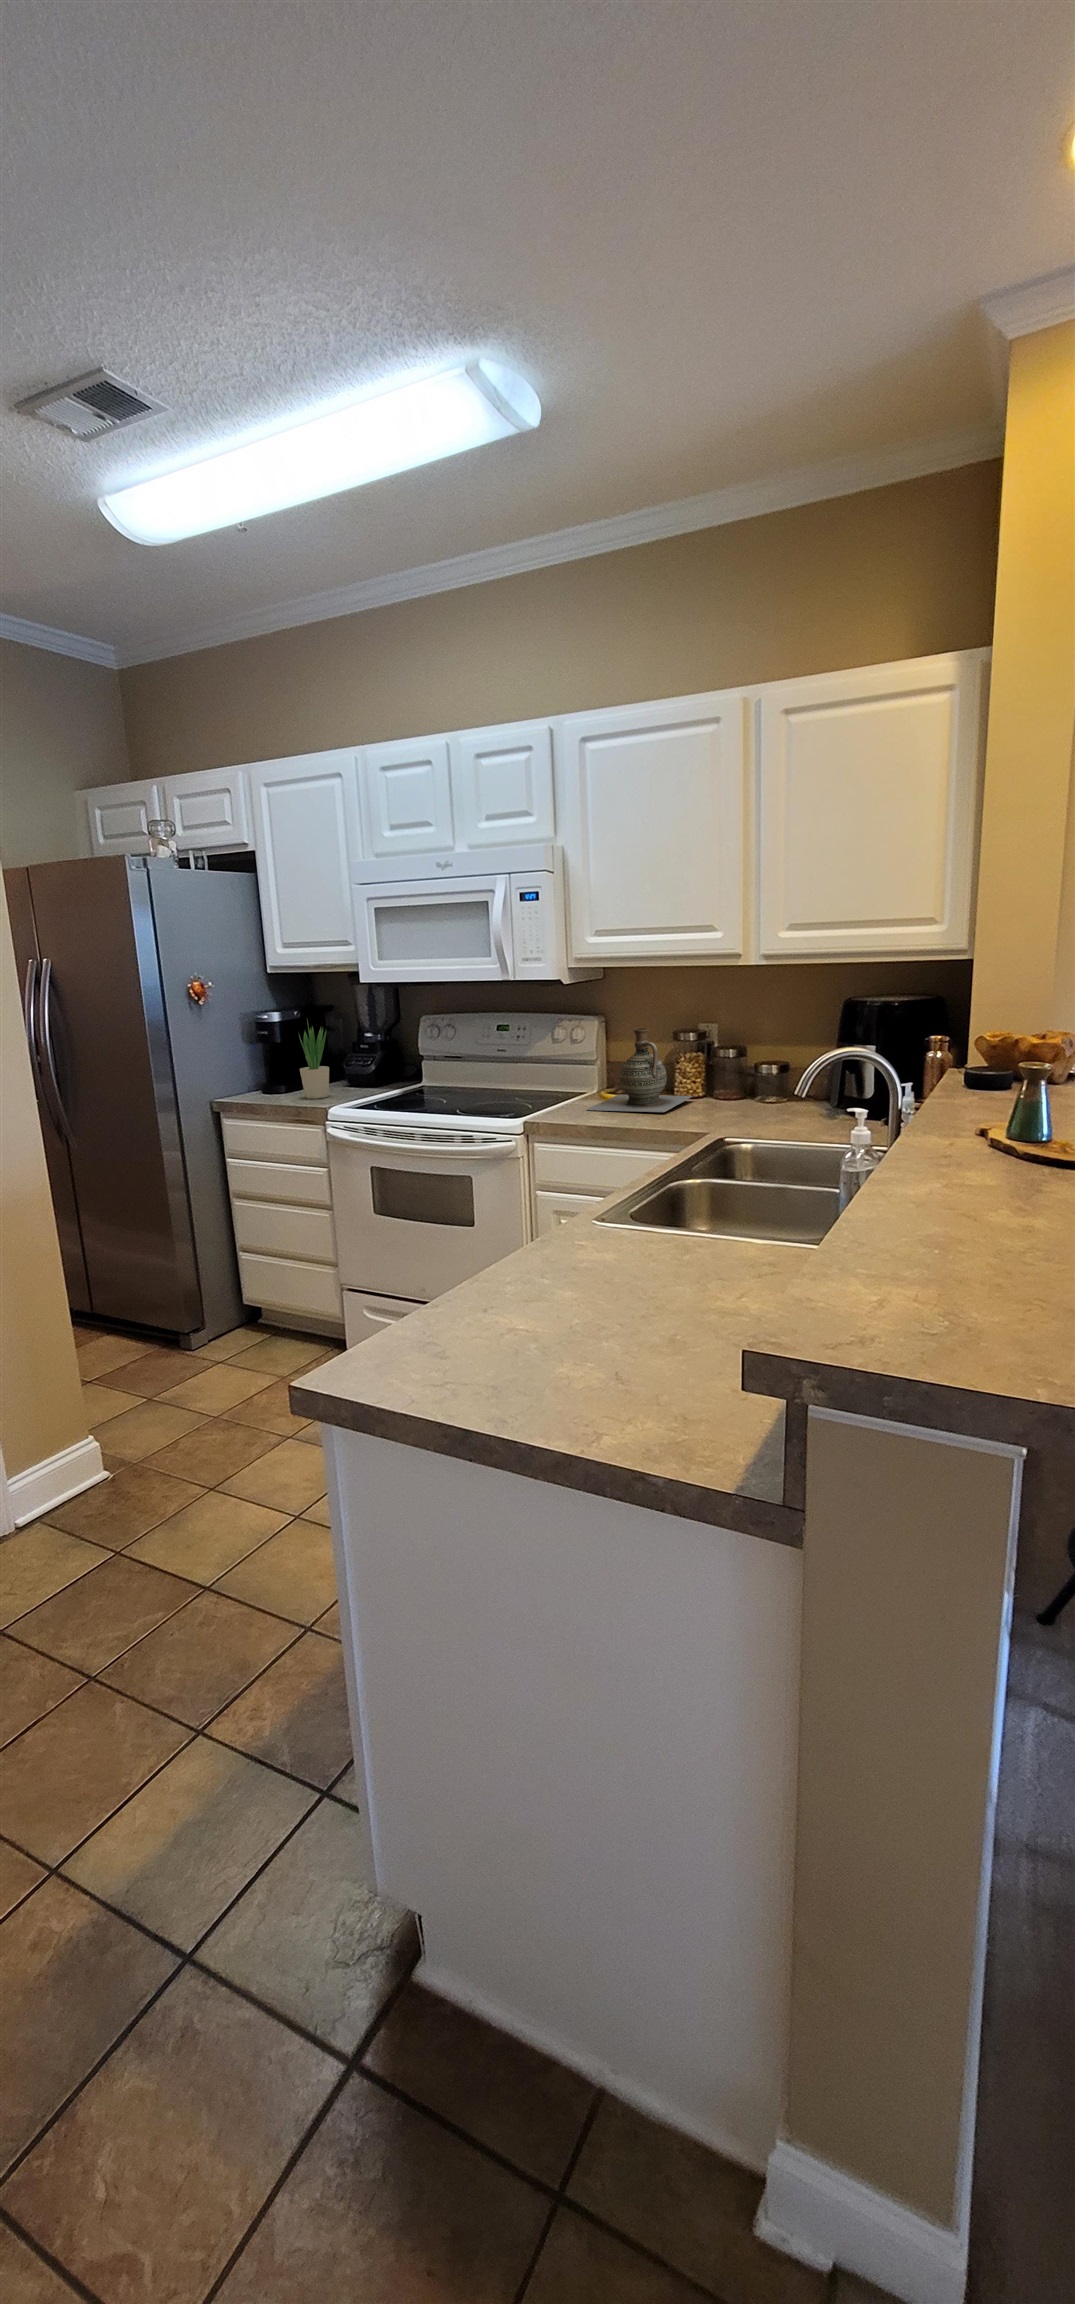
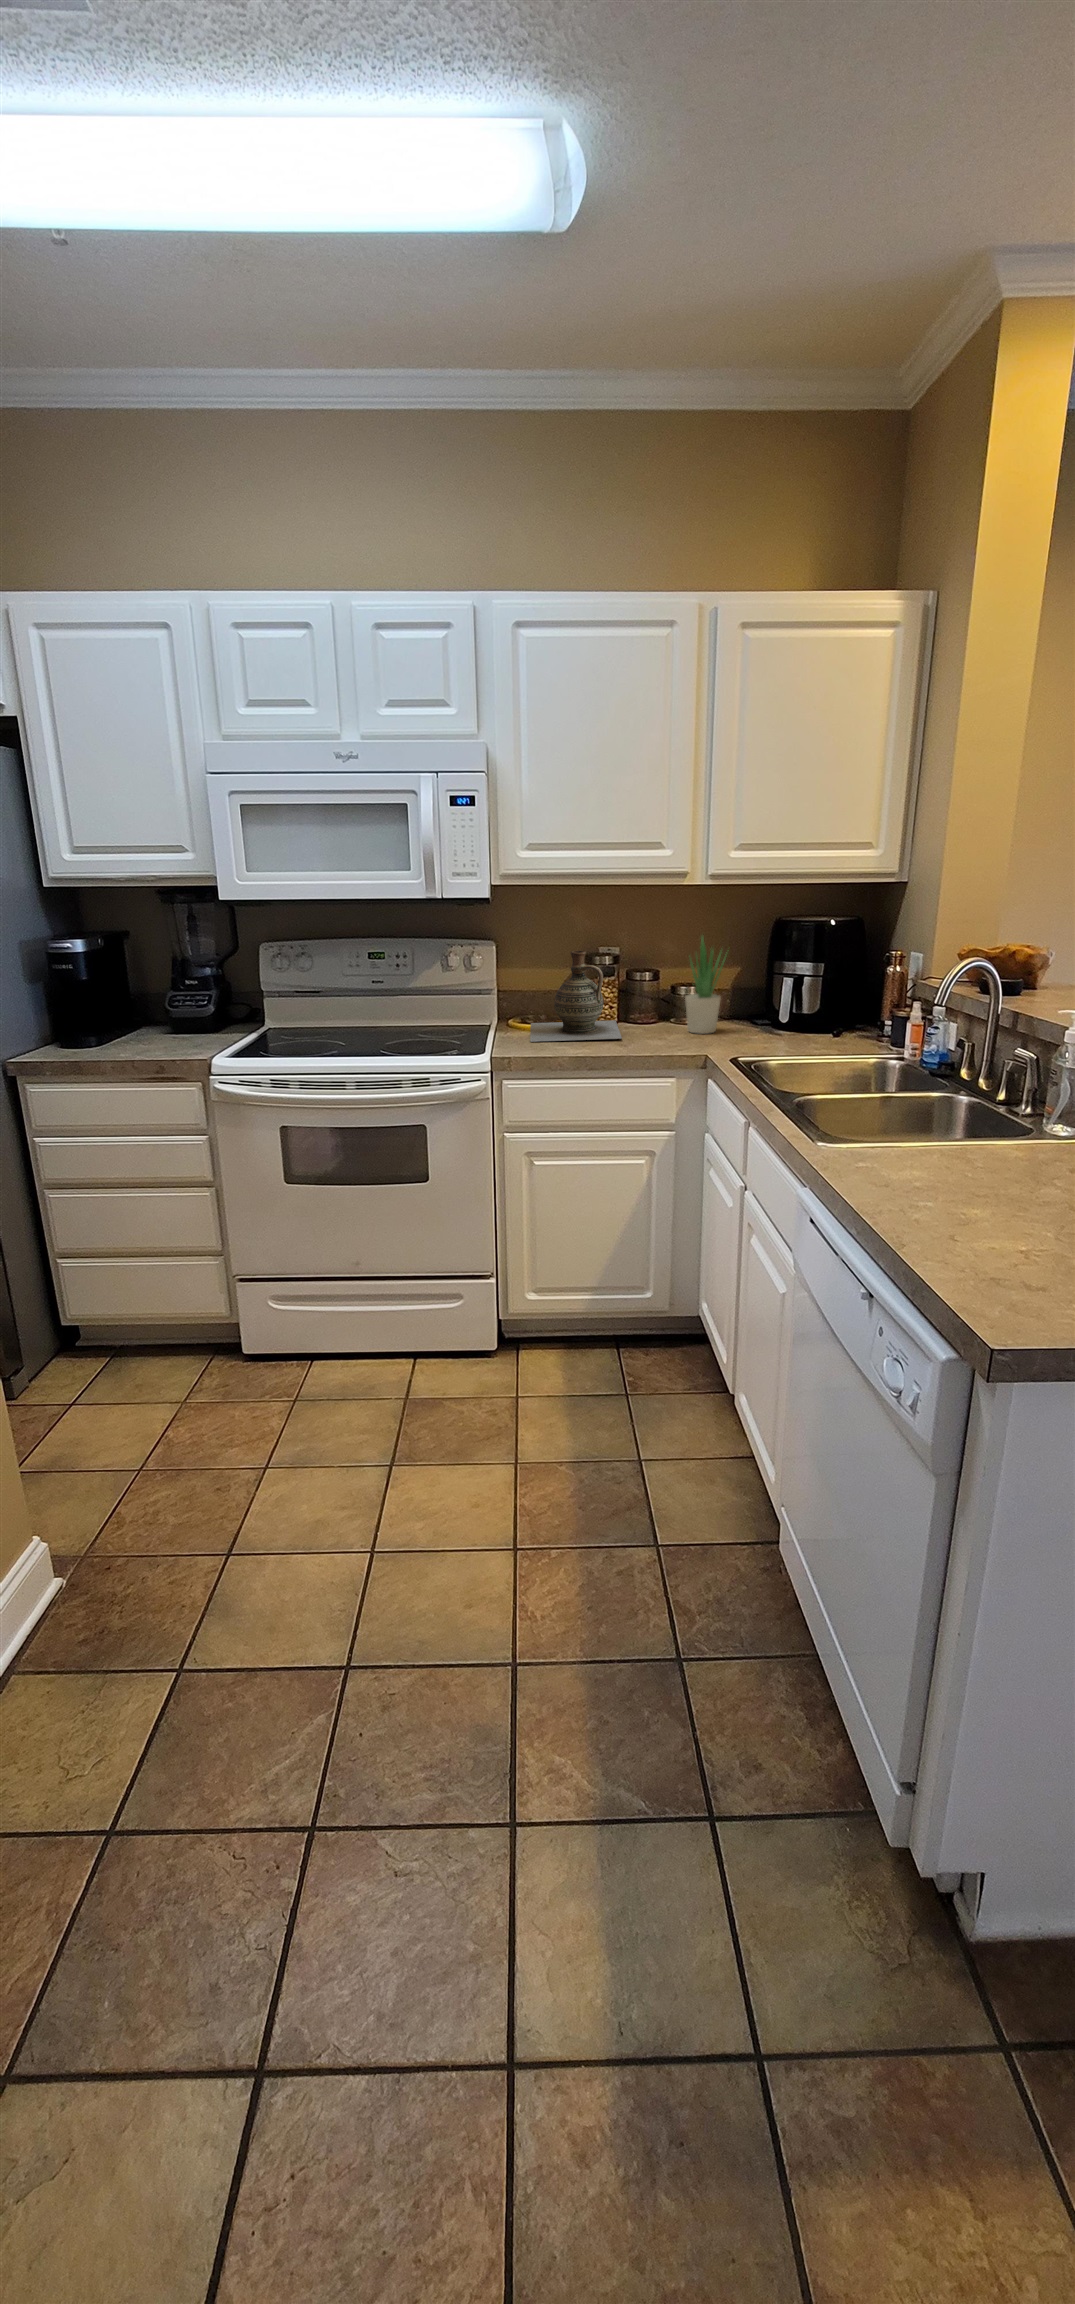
potted plant: present [299,1026,329,1099] -> present [685,936,729,1034]

